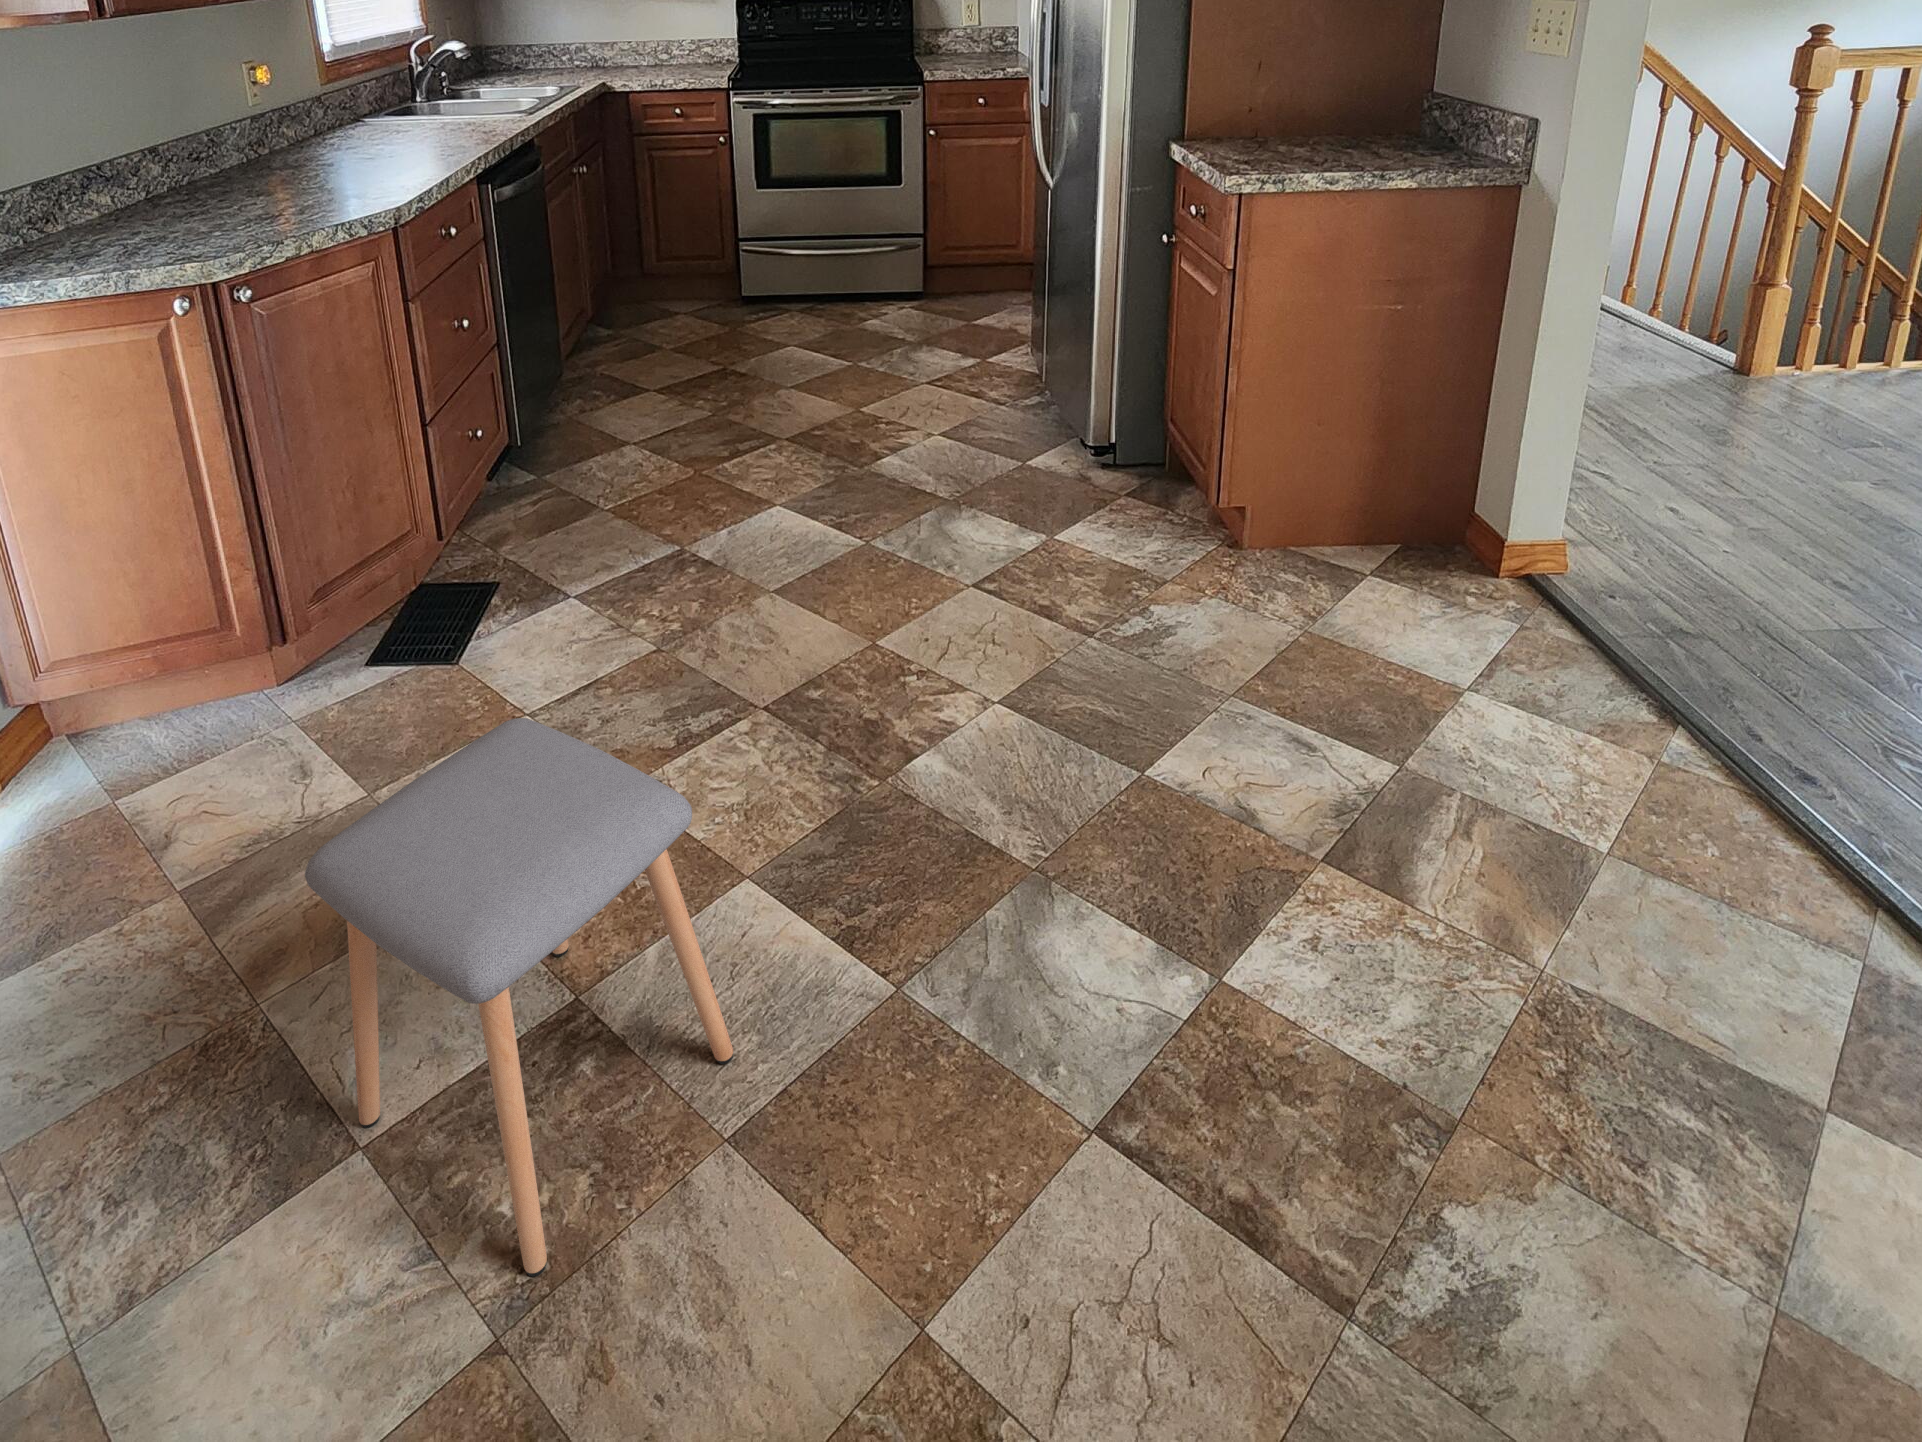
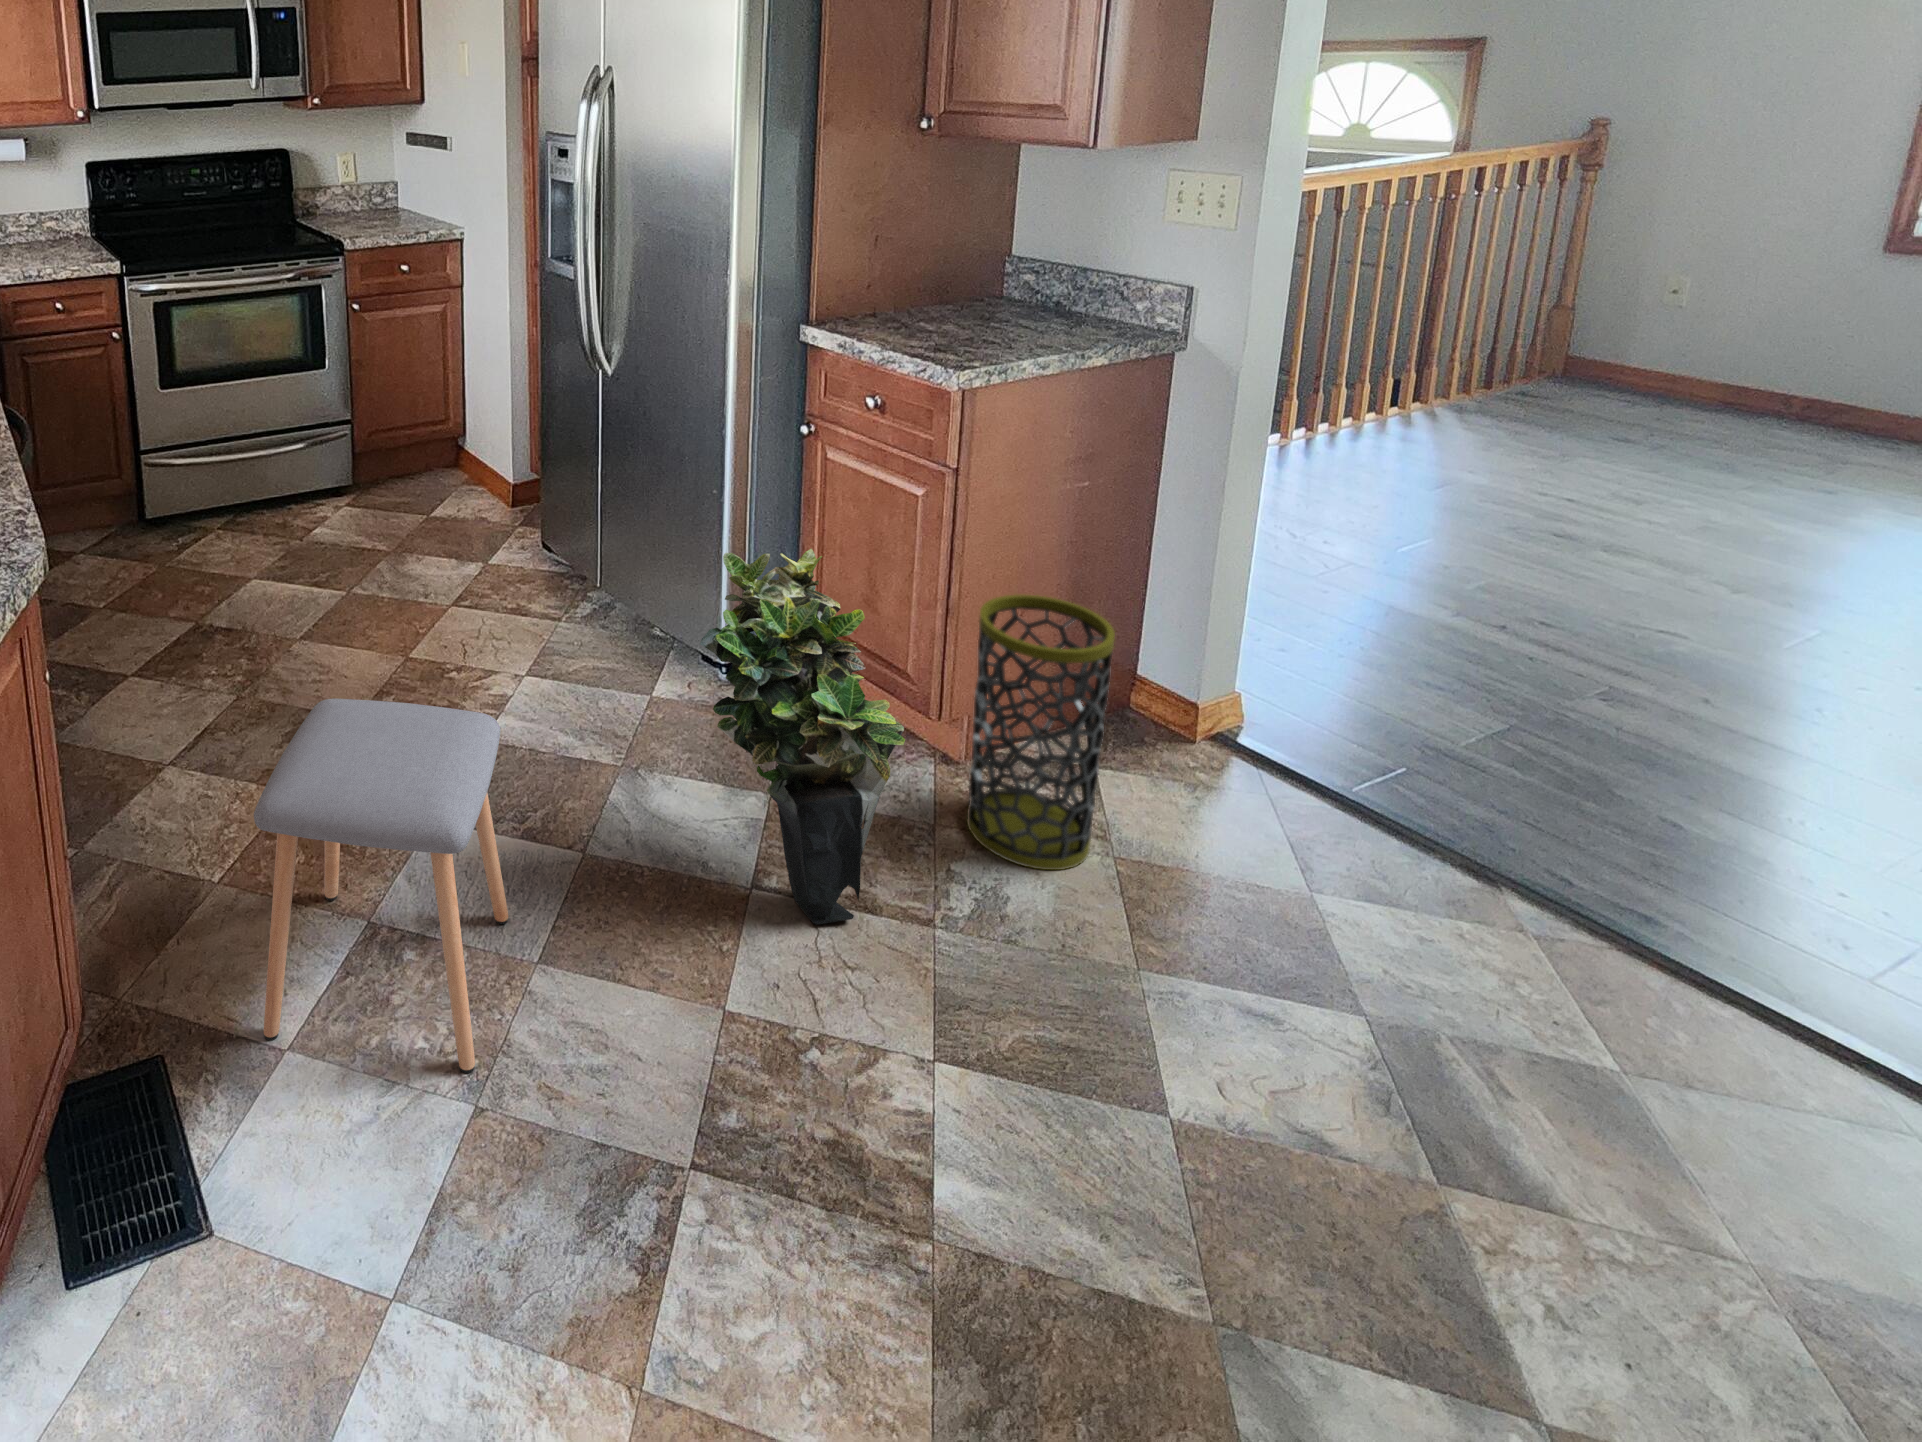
potted plant: none [1013,625,1343,1249] -> present [700,549,905,925]
trash can: none [1521,793,1832,1300] -> present [967,595,1115,870]

